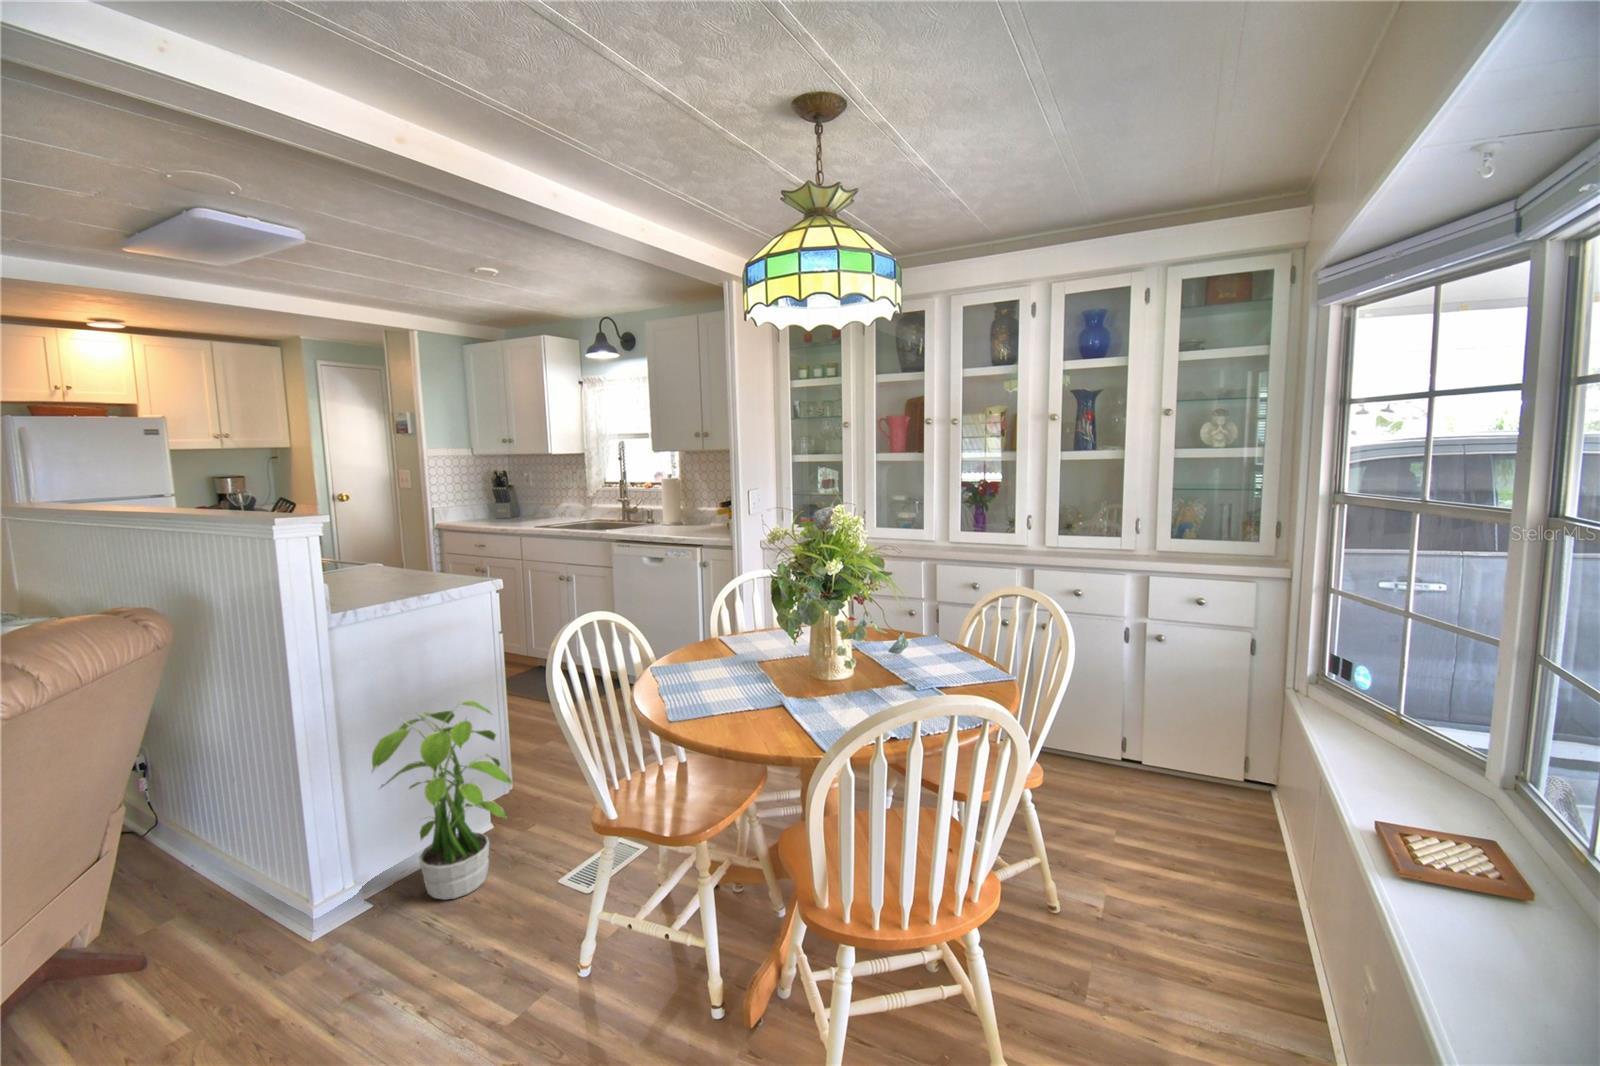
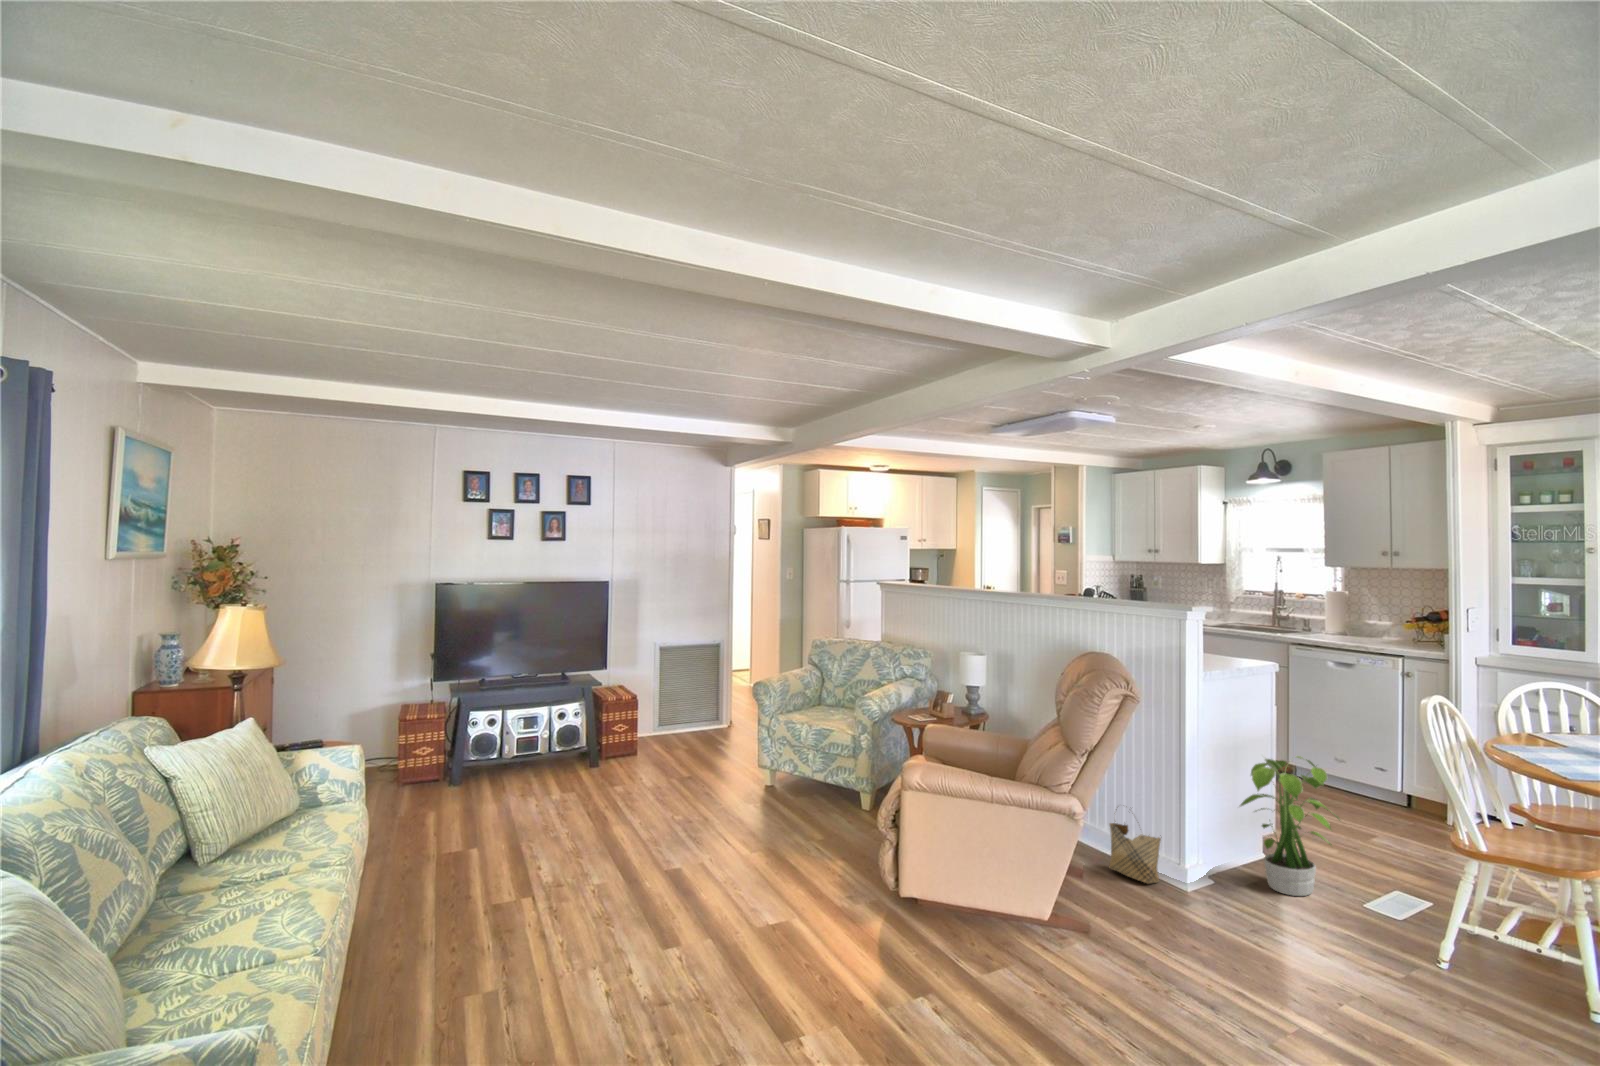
woven basket: none [170,806,248,942] -> present [1109,809,1161,884]

